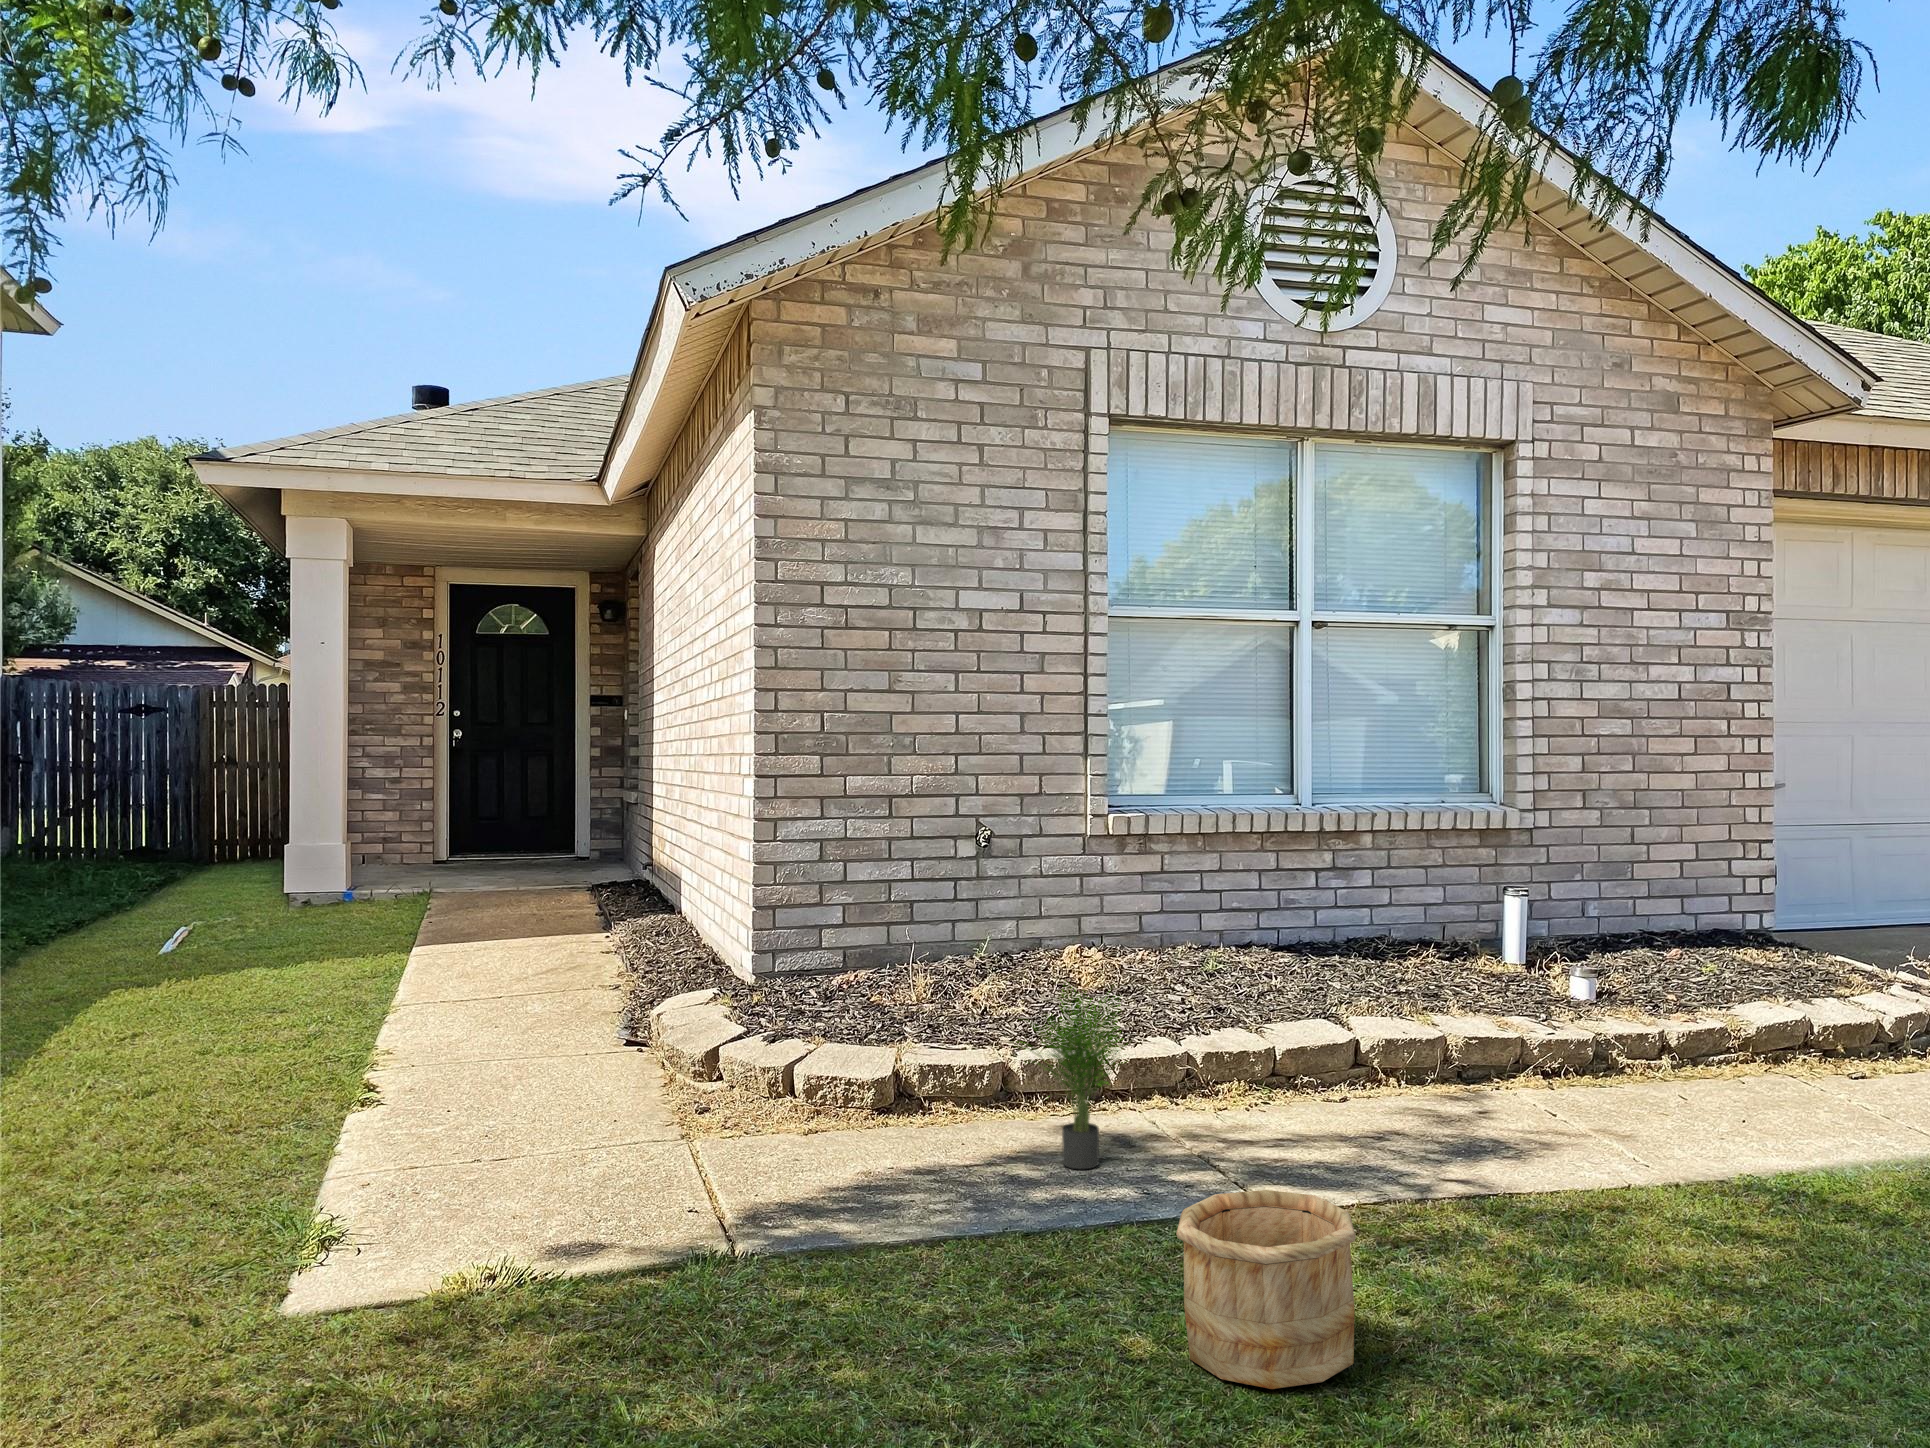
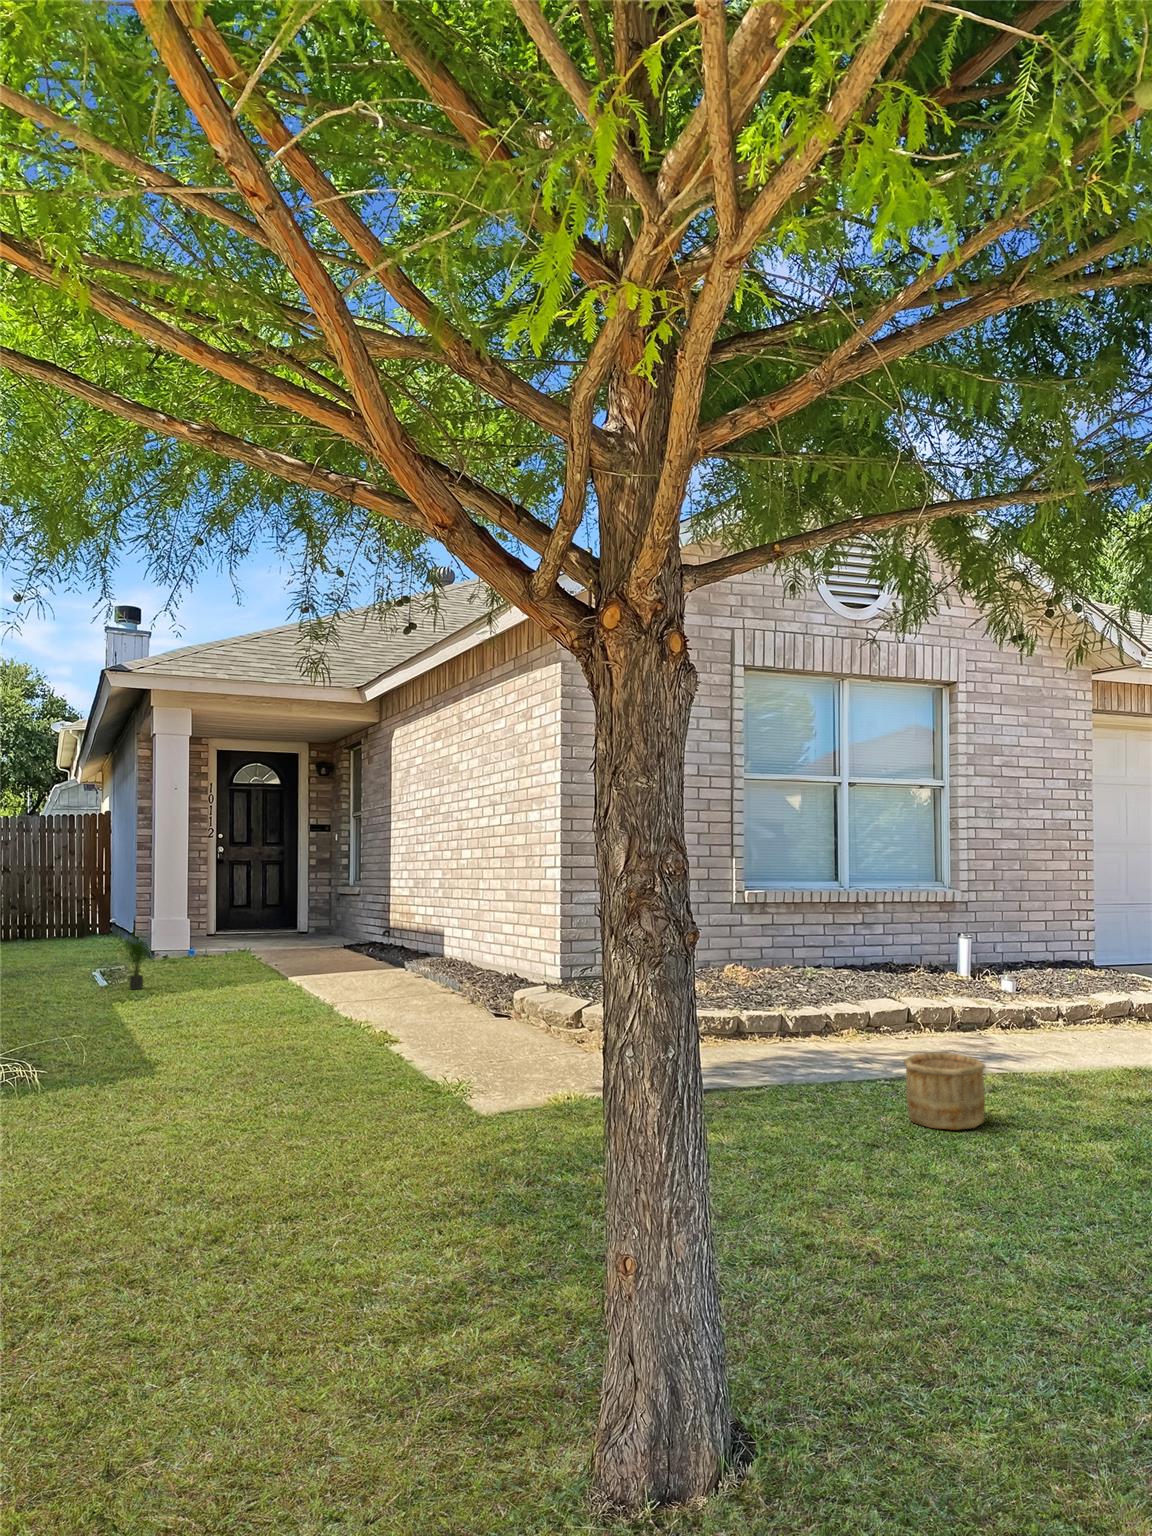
potted plant: present [1018,983,1119,1169] -> present [121,932,151,989]

